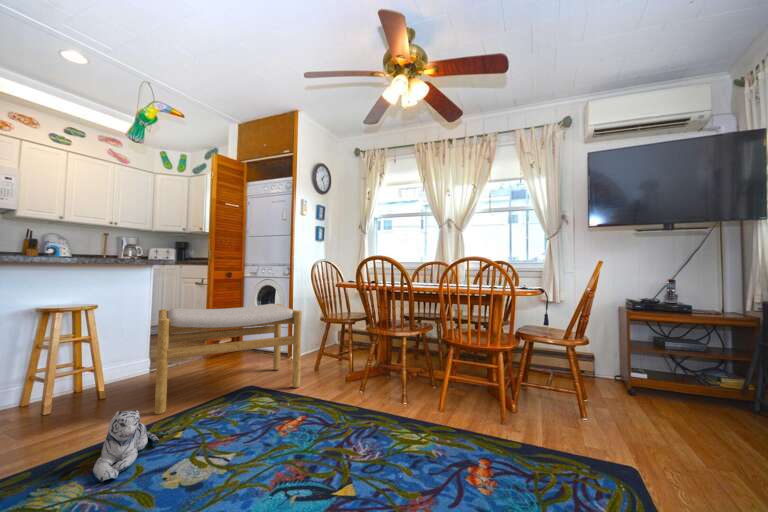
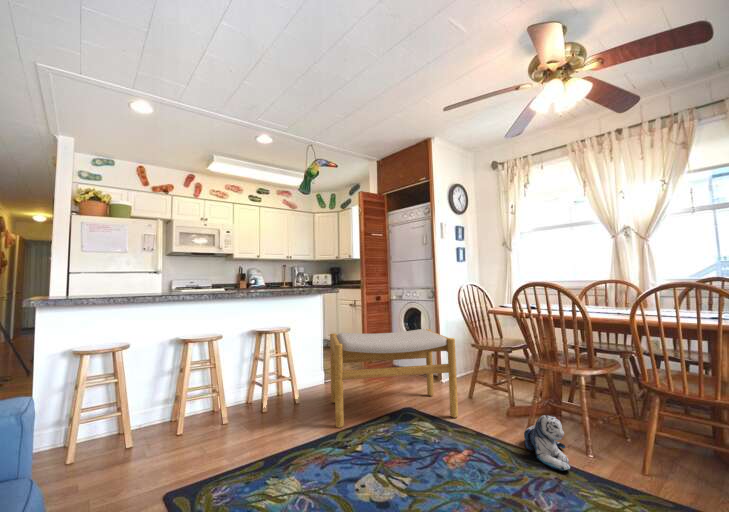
plush toy: present [93,410,159,482] -> present [524,415,570,471]

